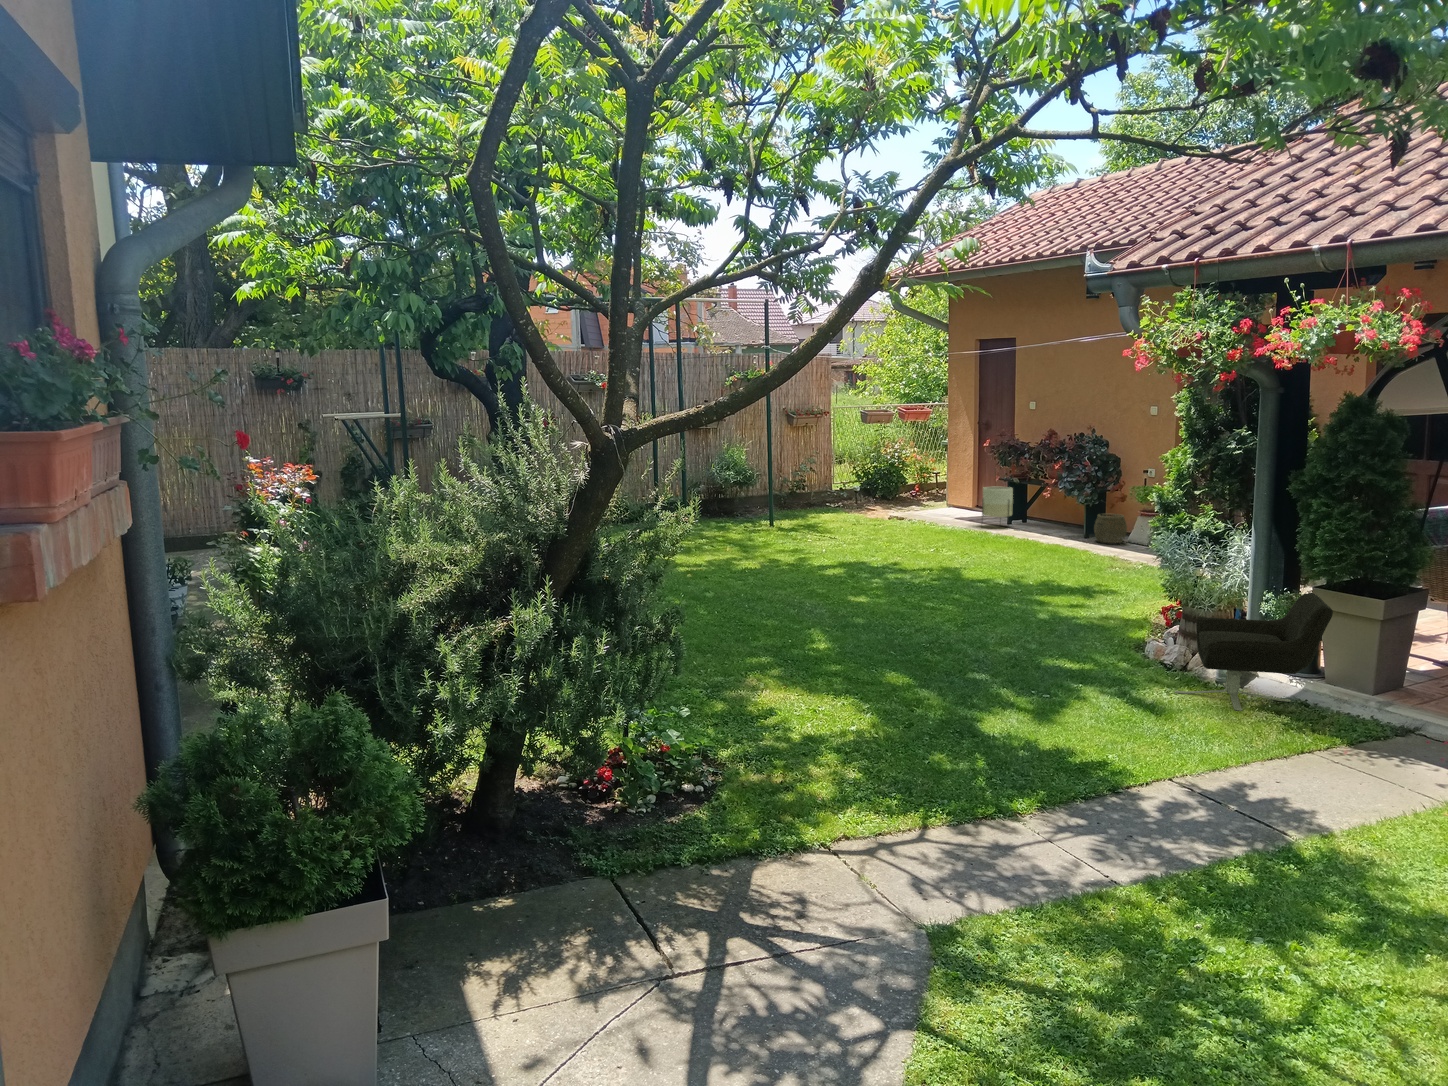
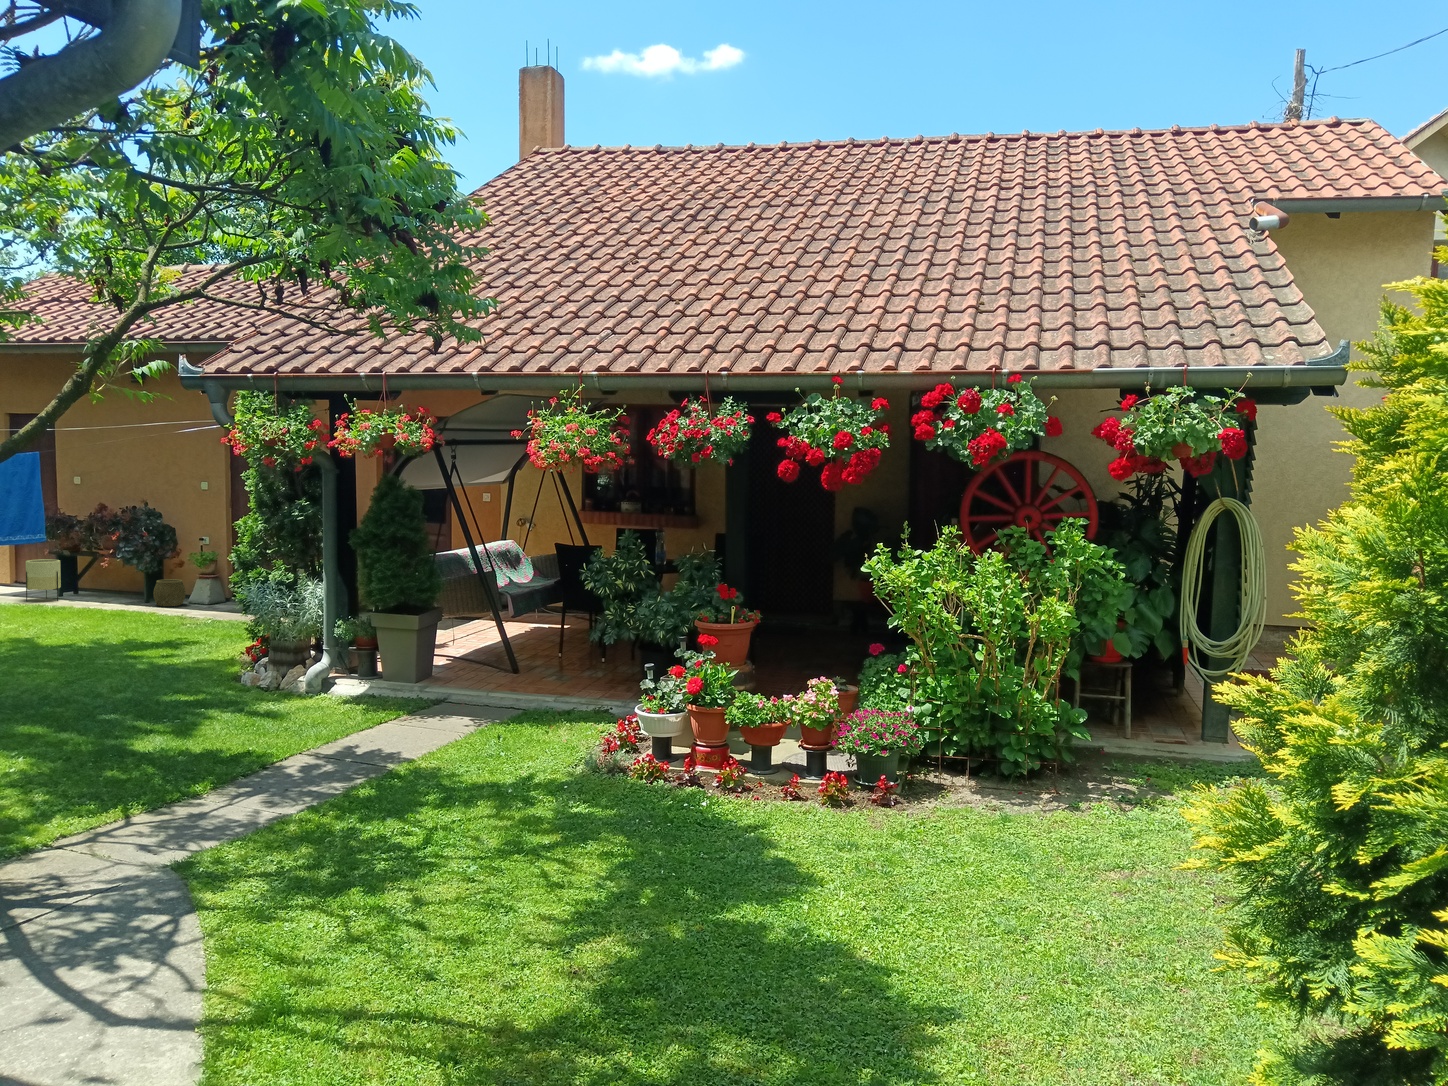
lounge chair: present [1175,593,1333,711] -> none [279,617,387,707]

